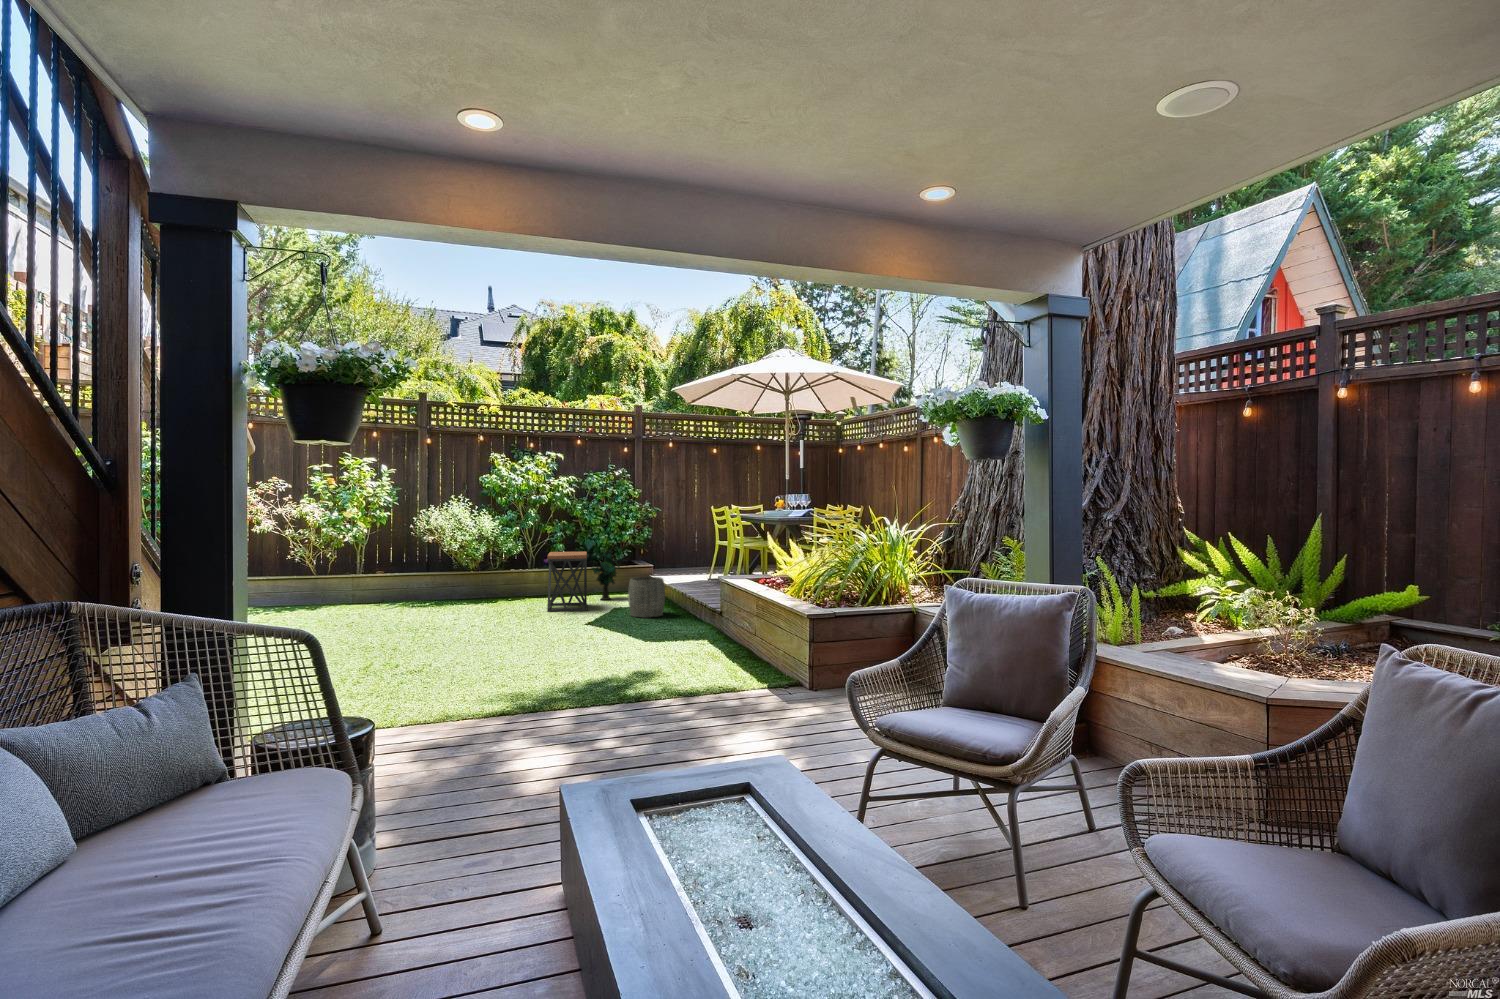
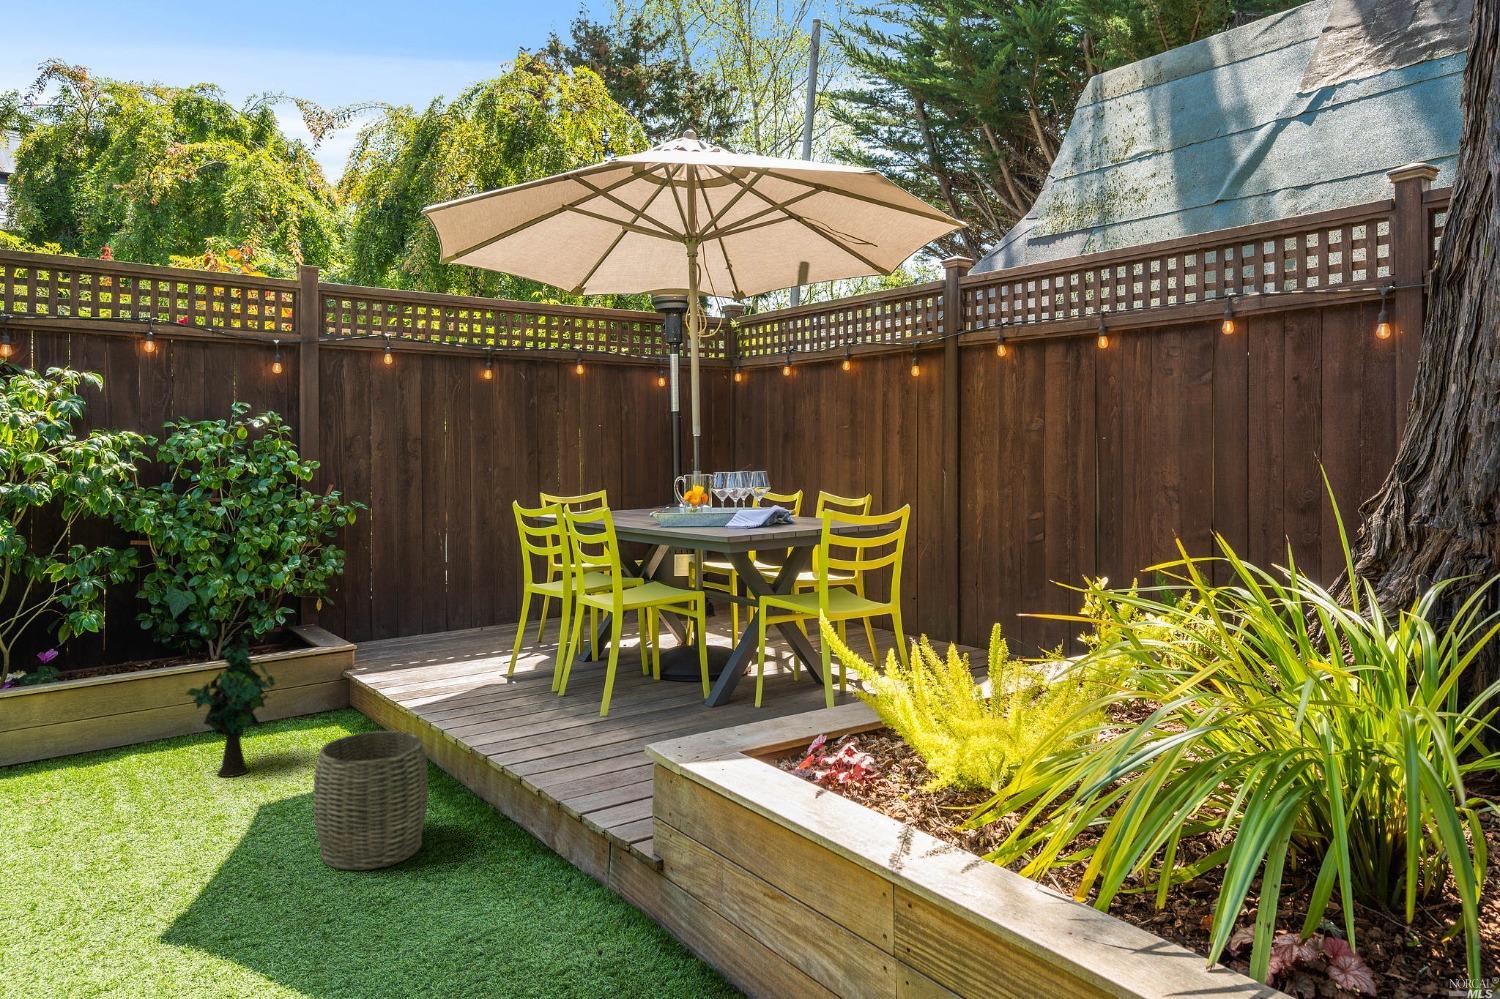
stool: present [547,552,587,611] -> none [25,658,174,871]

